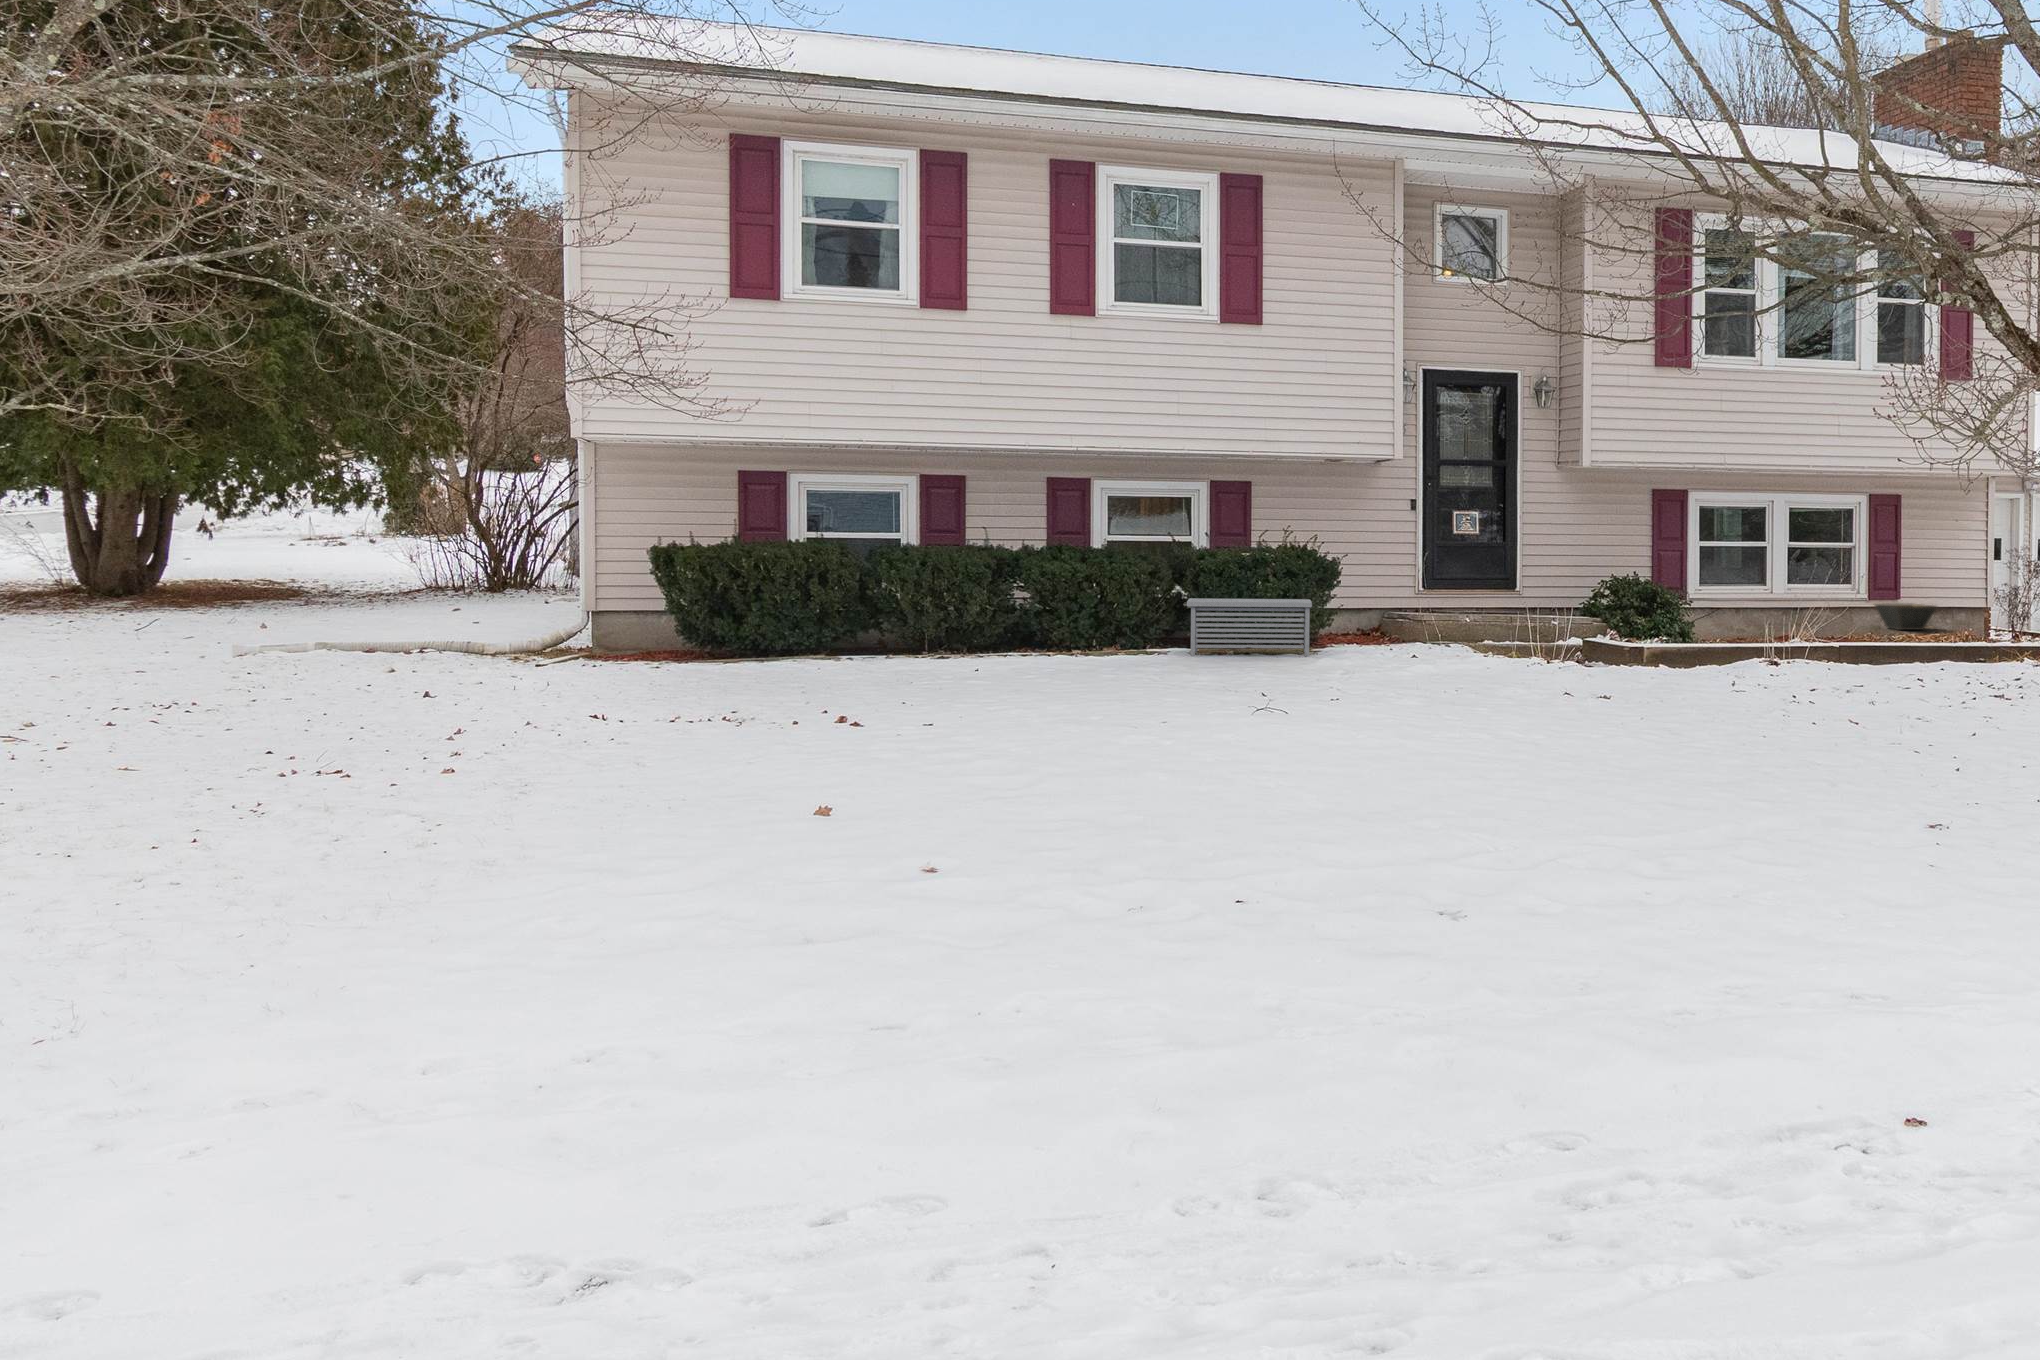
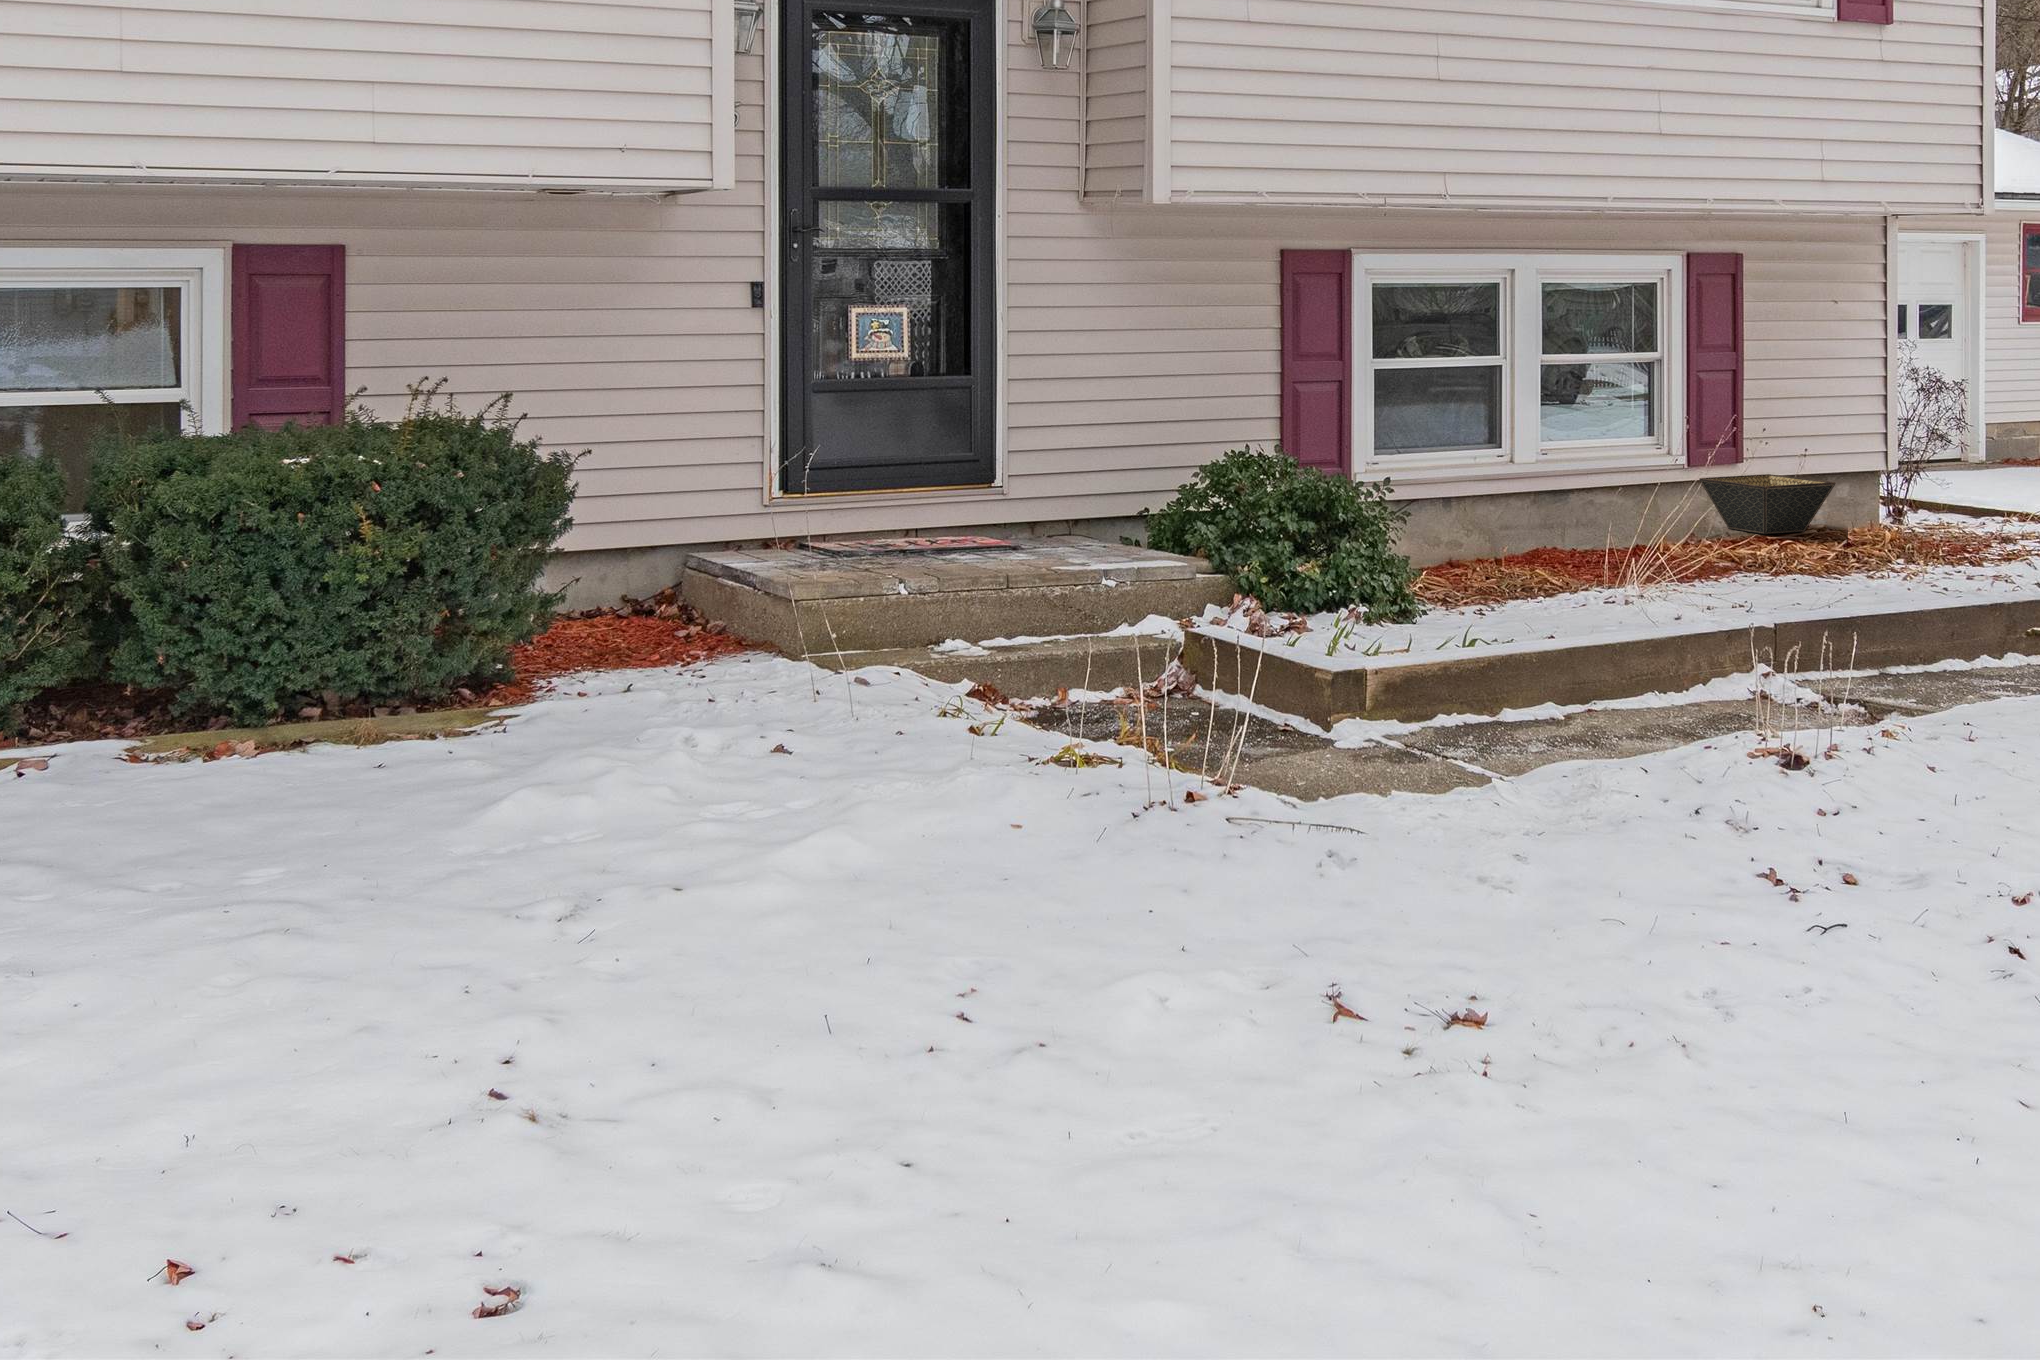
storage bench: present [1187,598,1312,656] -> none [141,565,509,755]

